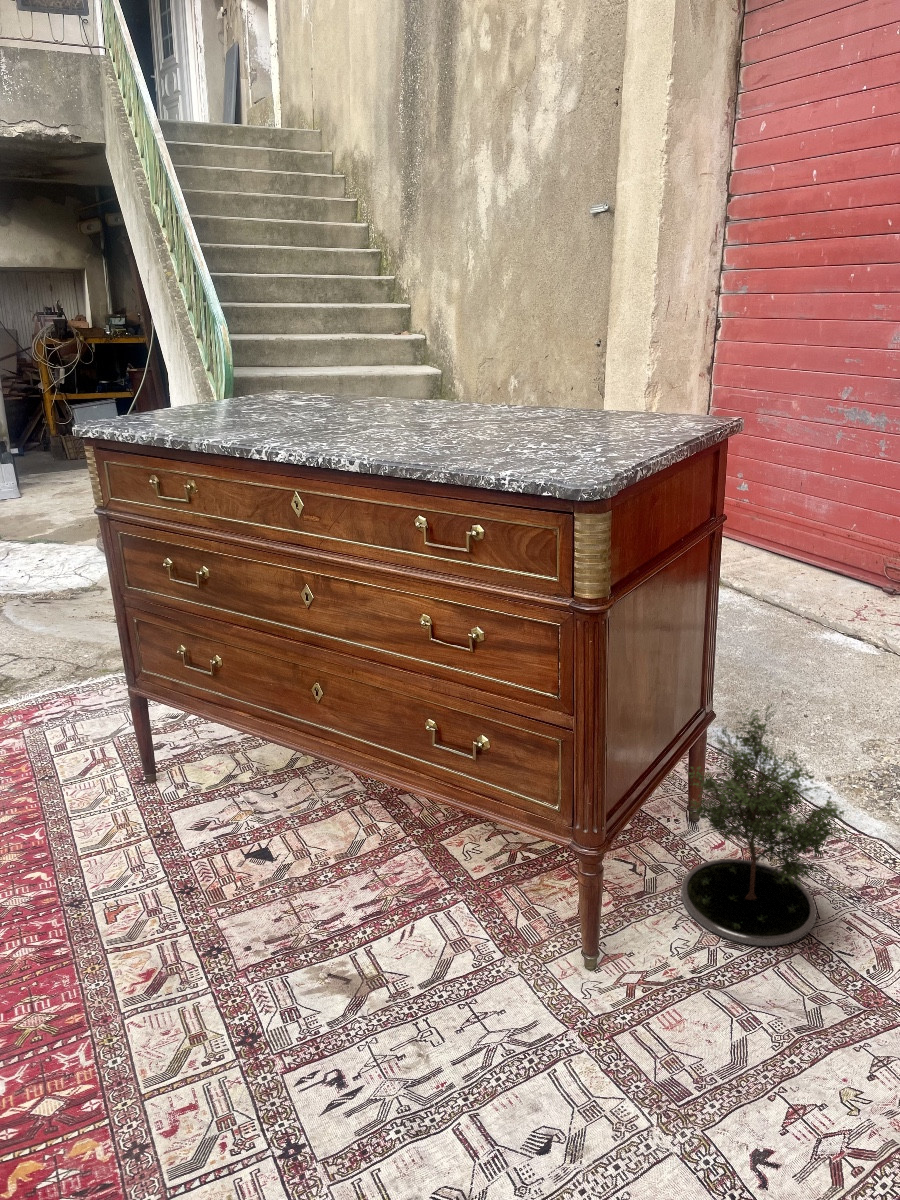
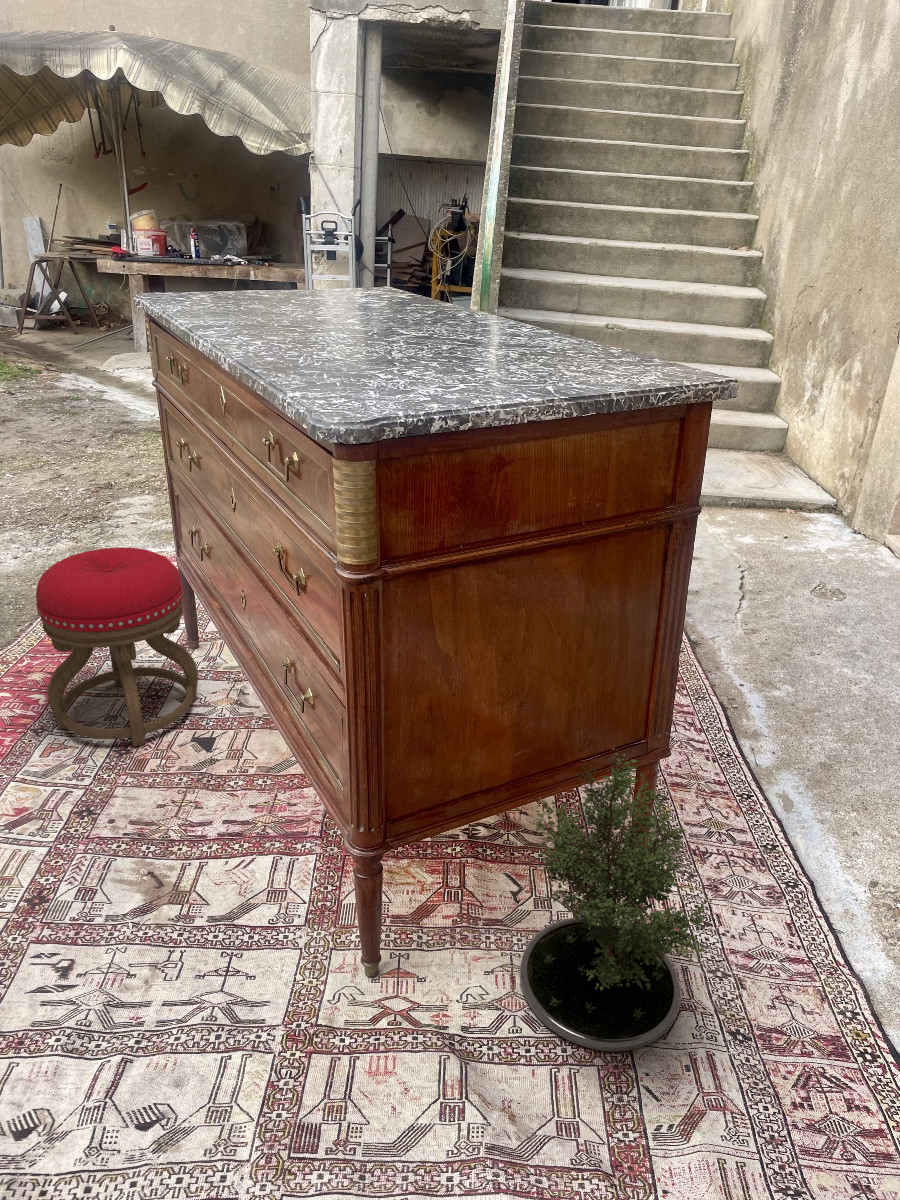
stool: none [66,679,231,892] -> present [36,547,198,747]

